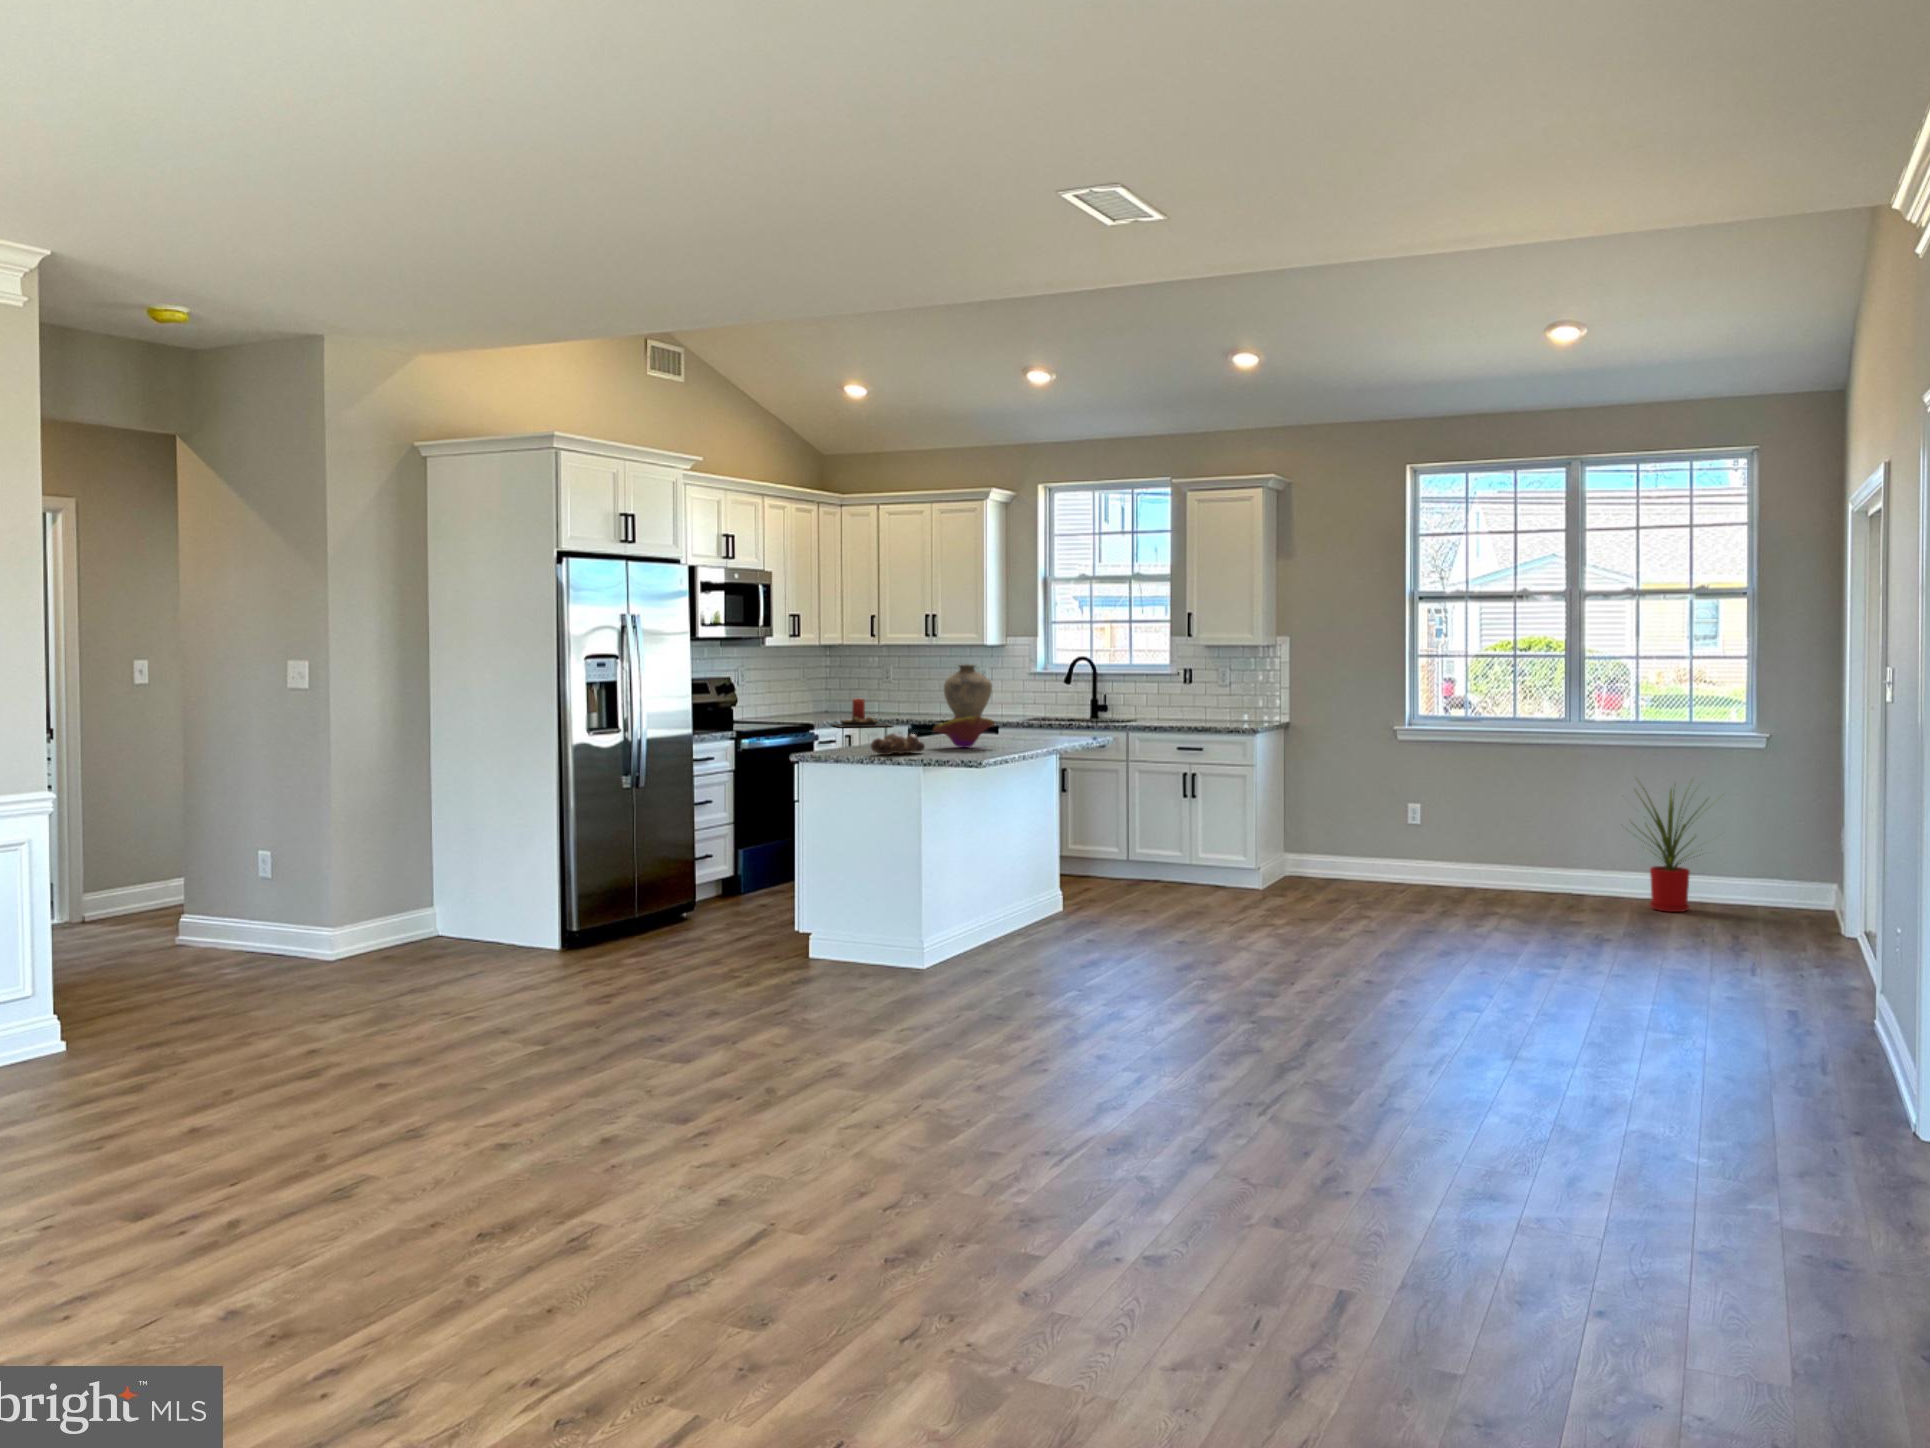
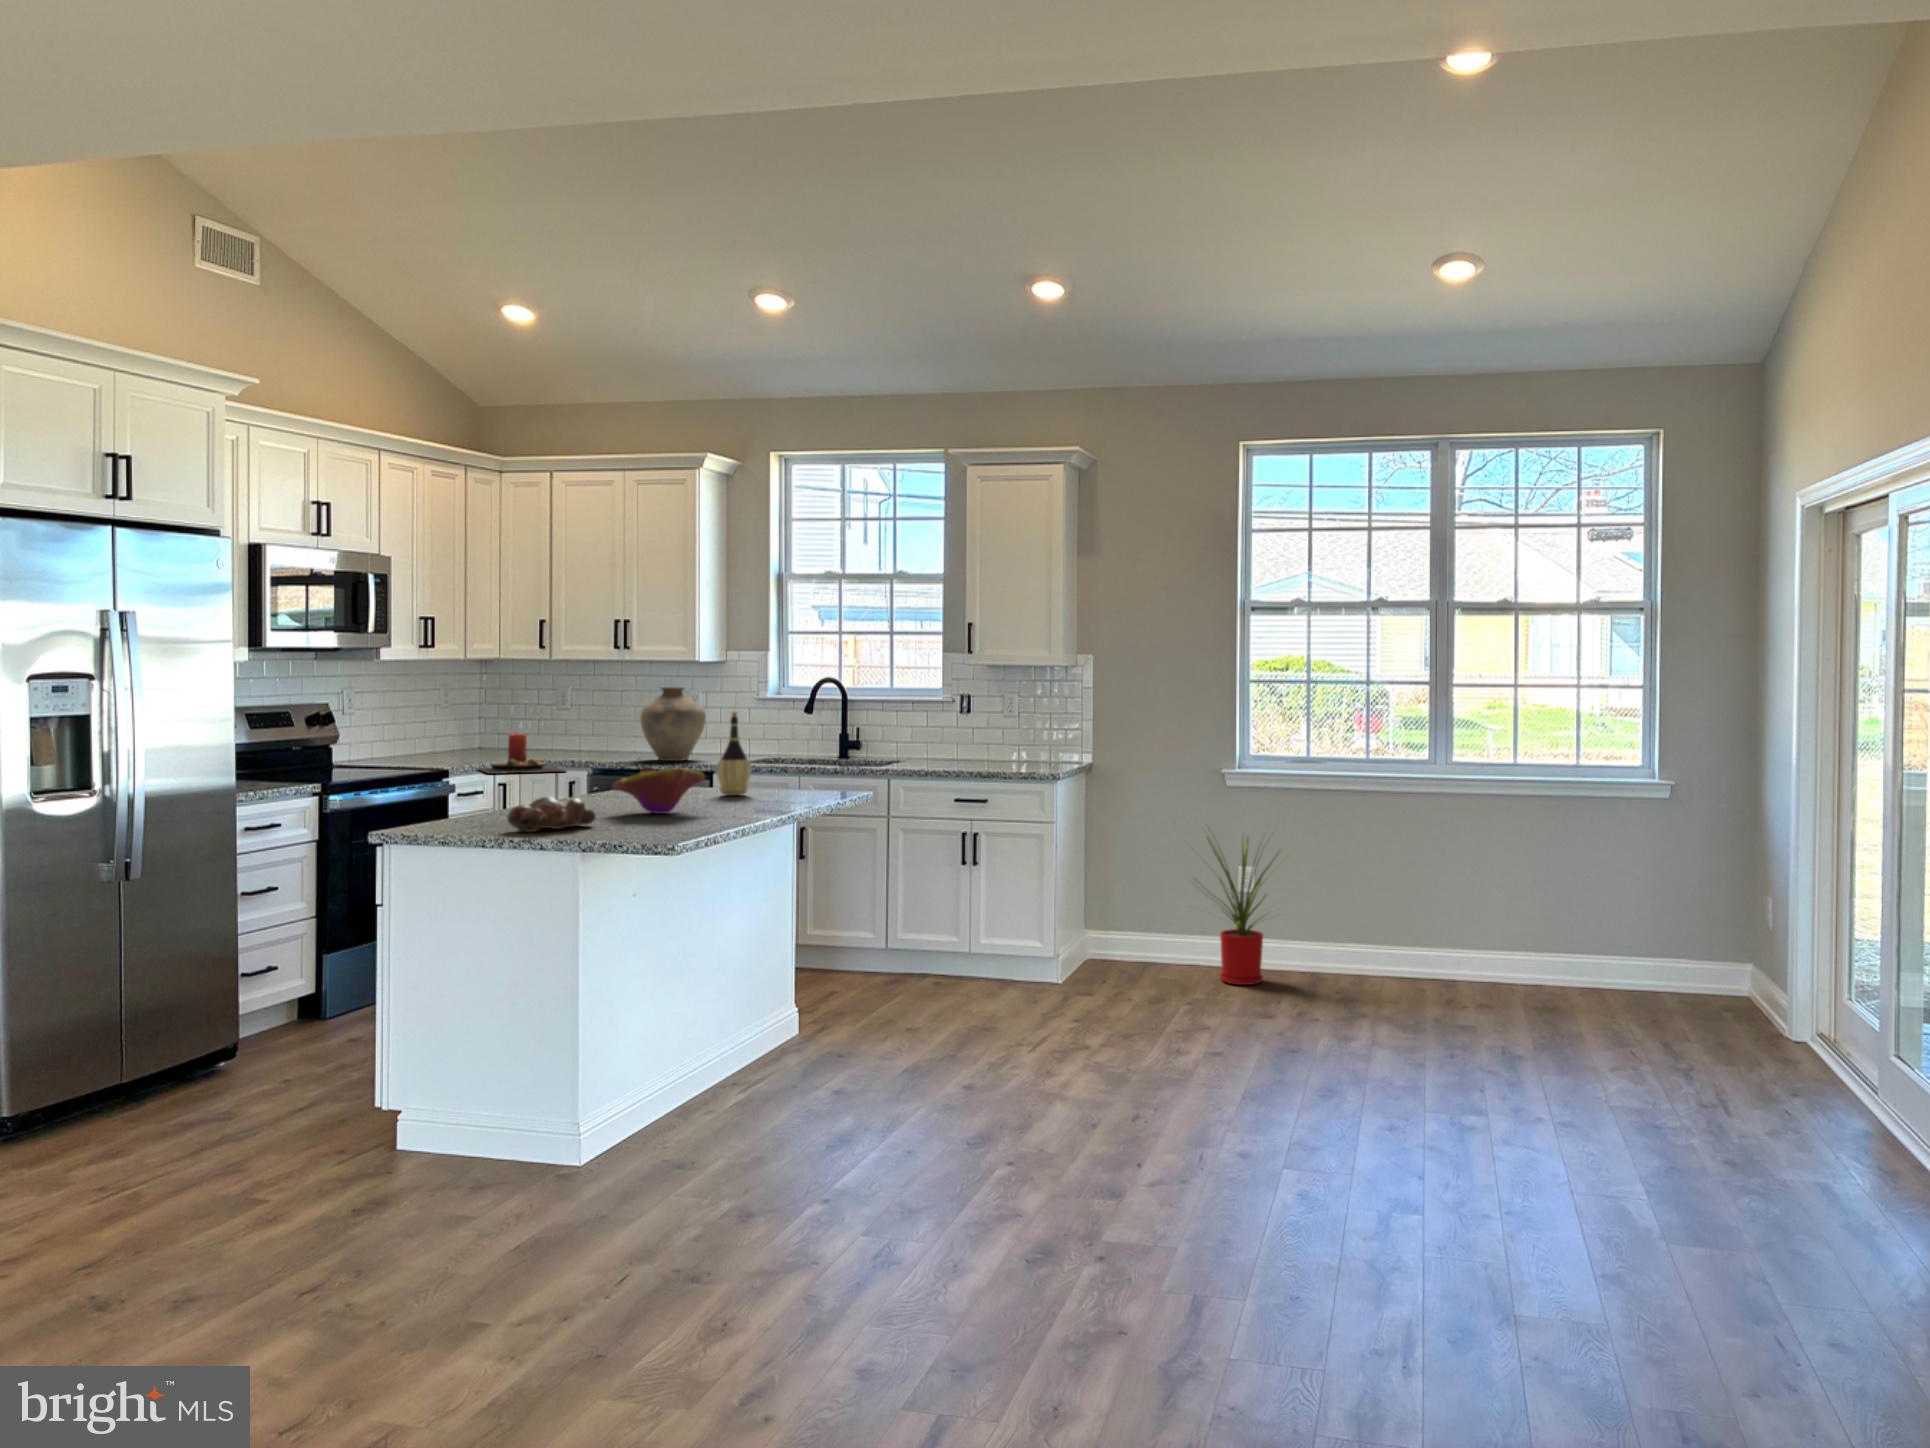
wine bottle: none [1002,680,1026,739] -> present [717,712,751,795]
house plant: present [1634,782,1707,912] -> present [1191,827,1285,985]

